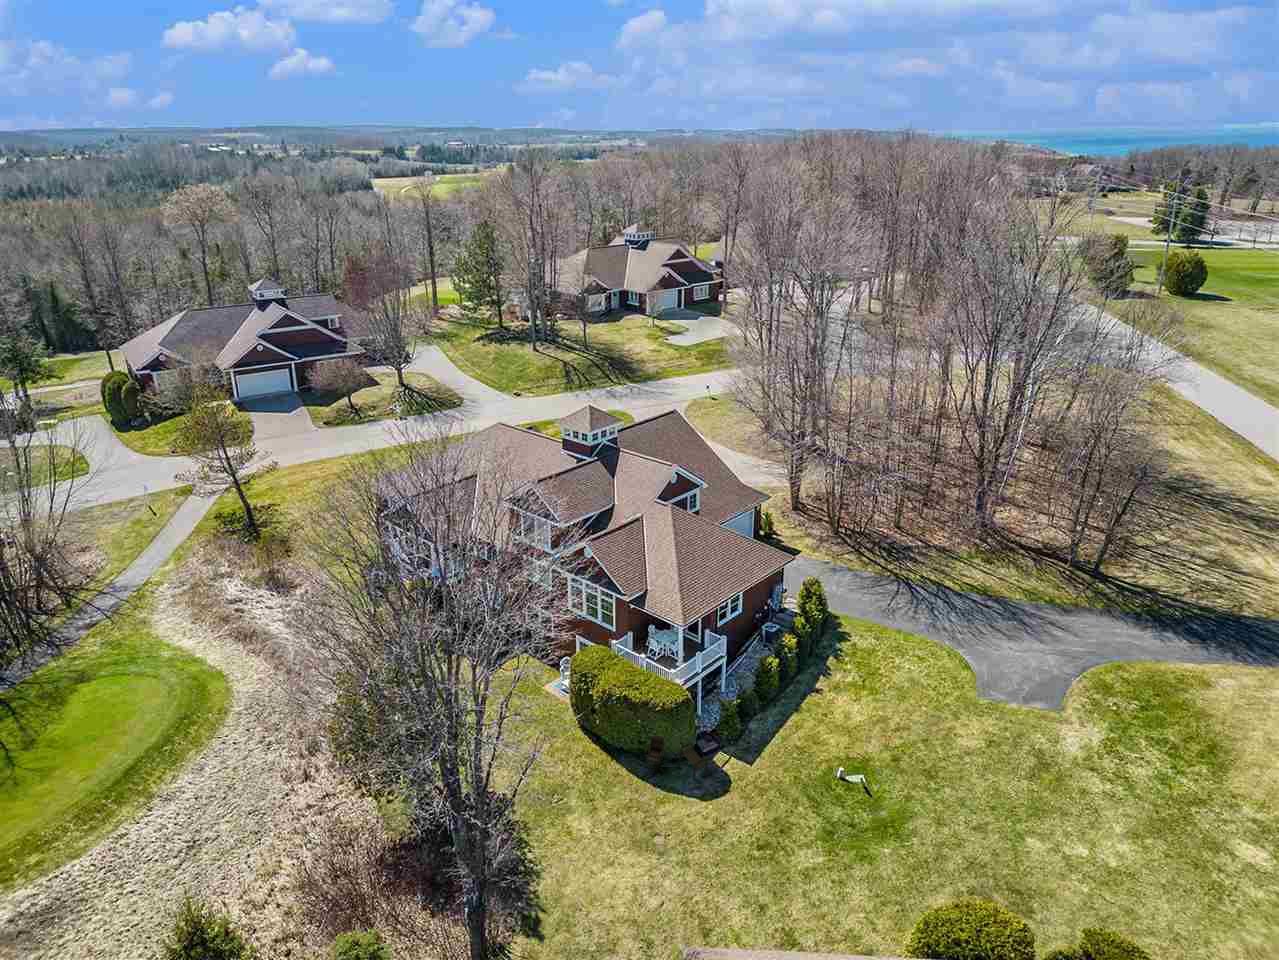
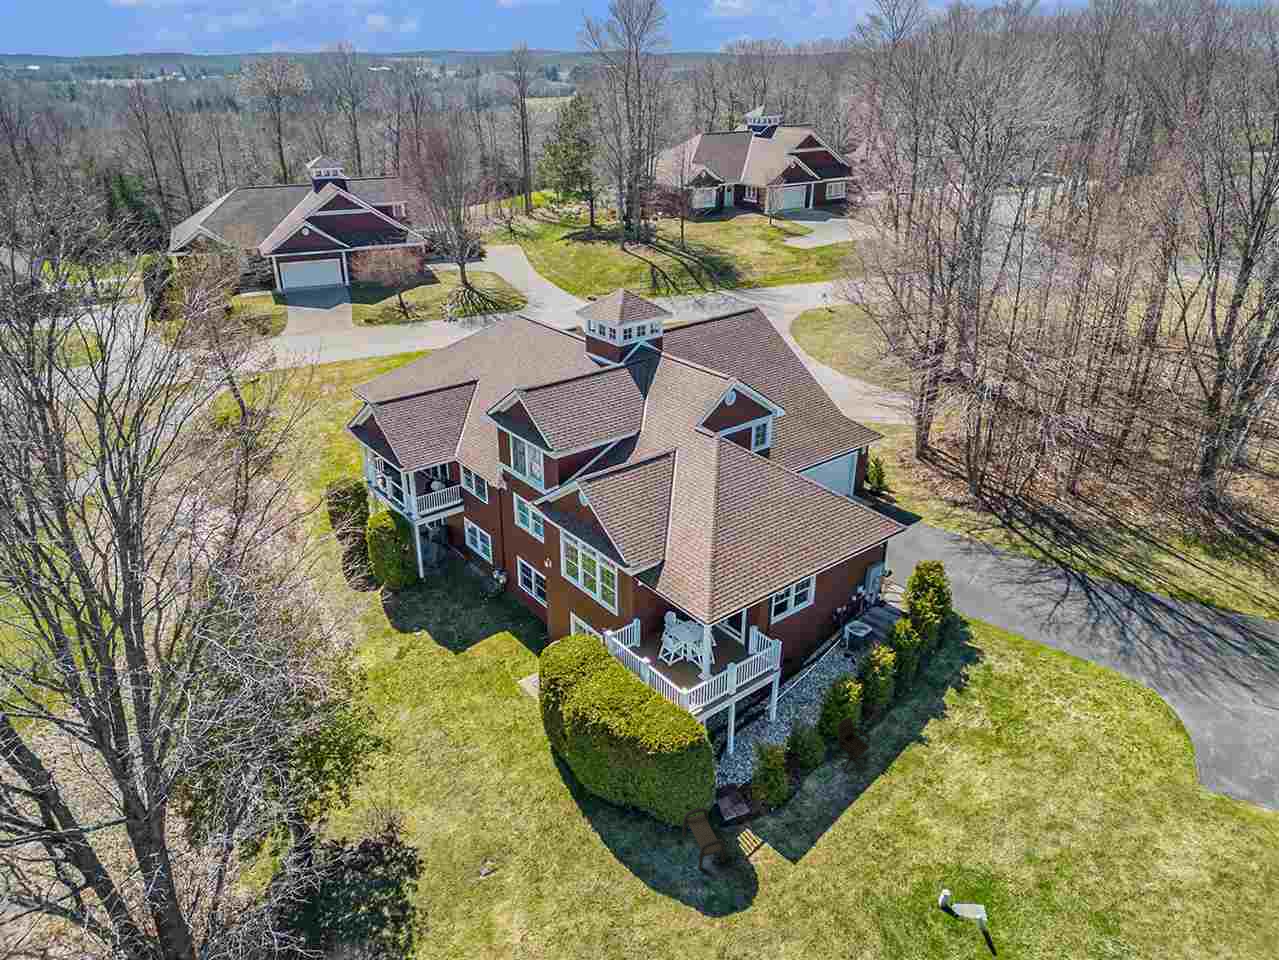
chair: present [643,735,666,775] -> present [834,718,870,772]

